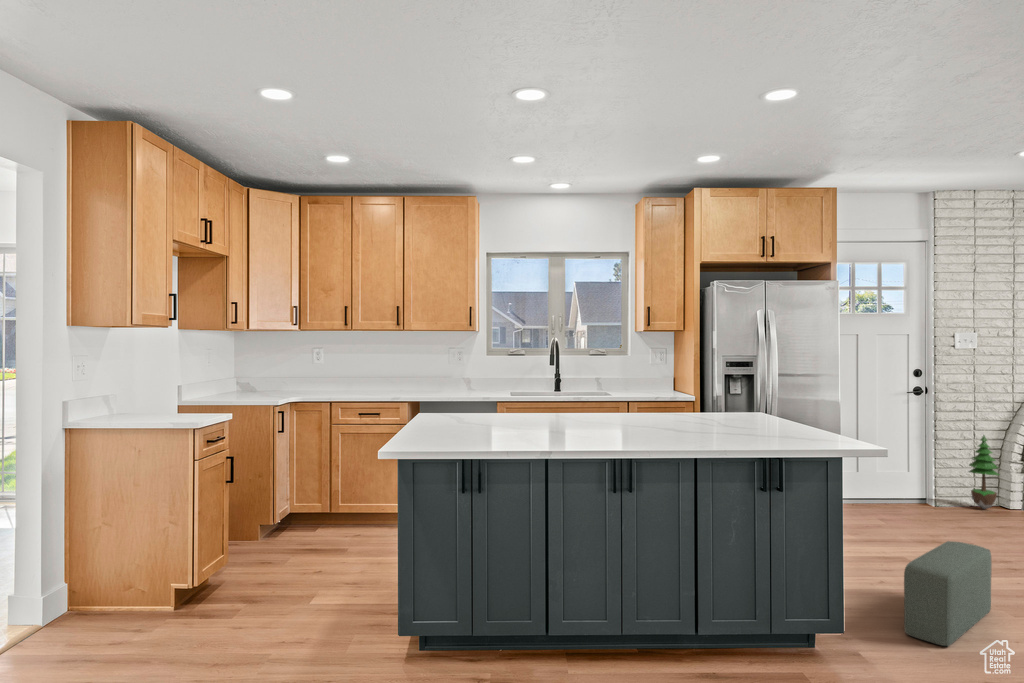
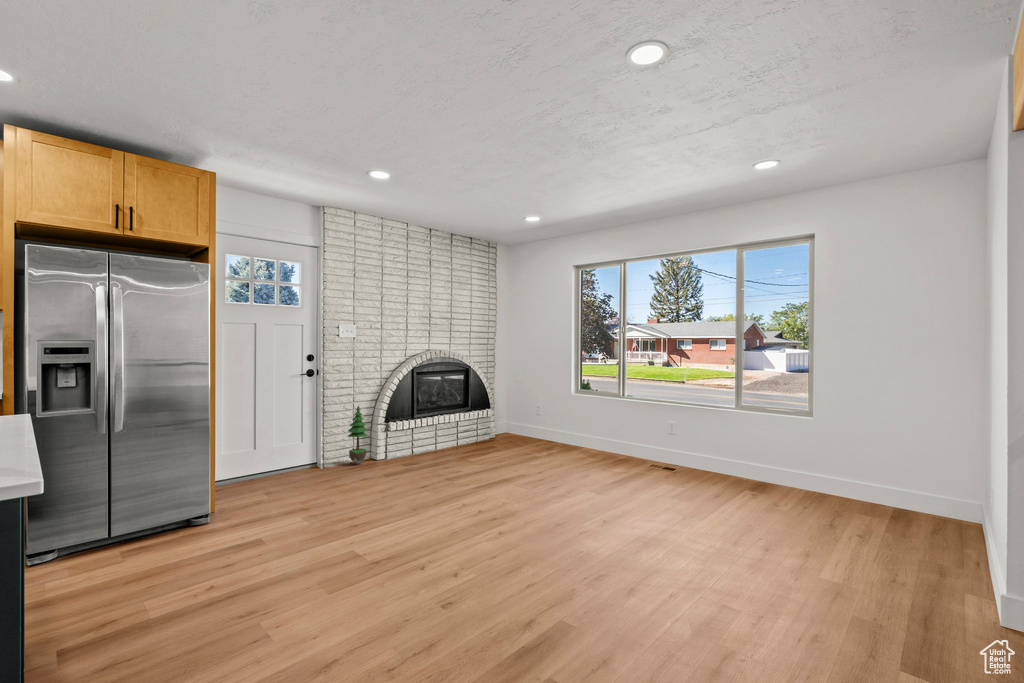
pouf: present [904,541,992,646] -> none [191,520,310,658]

